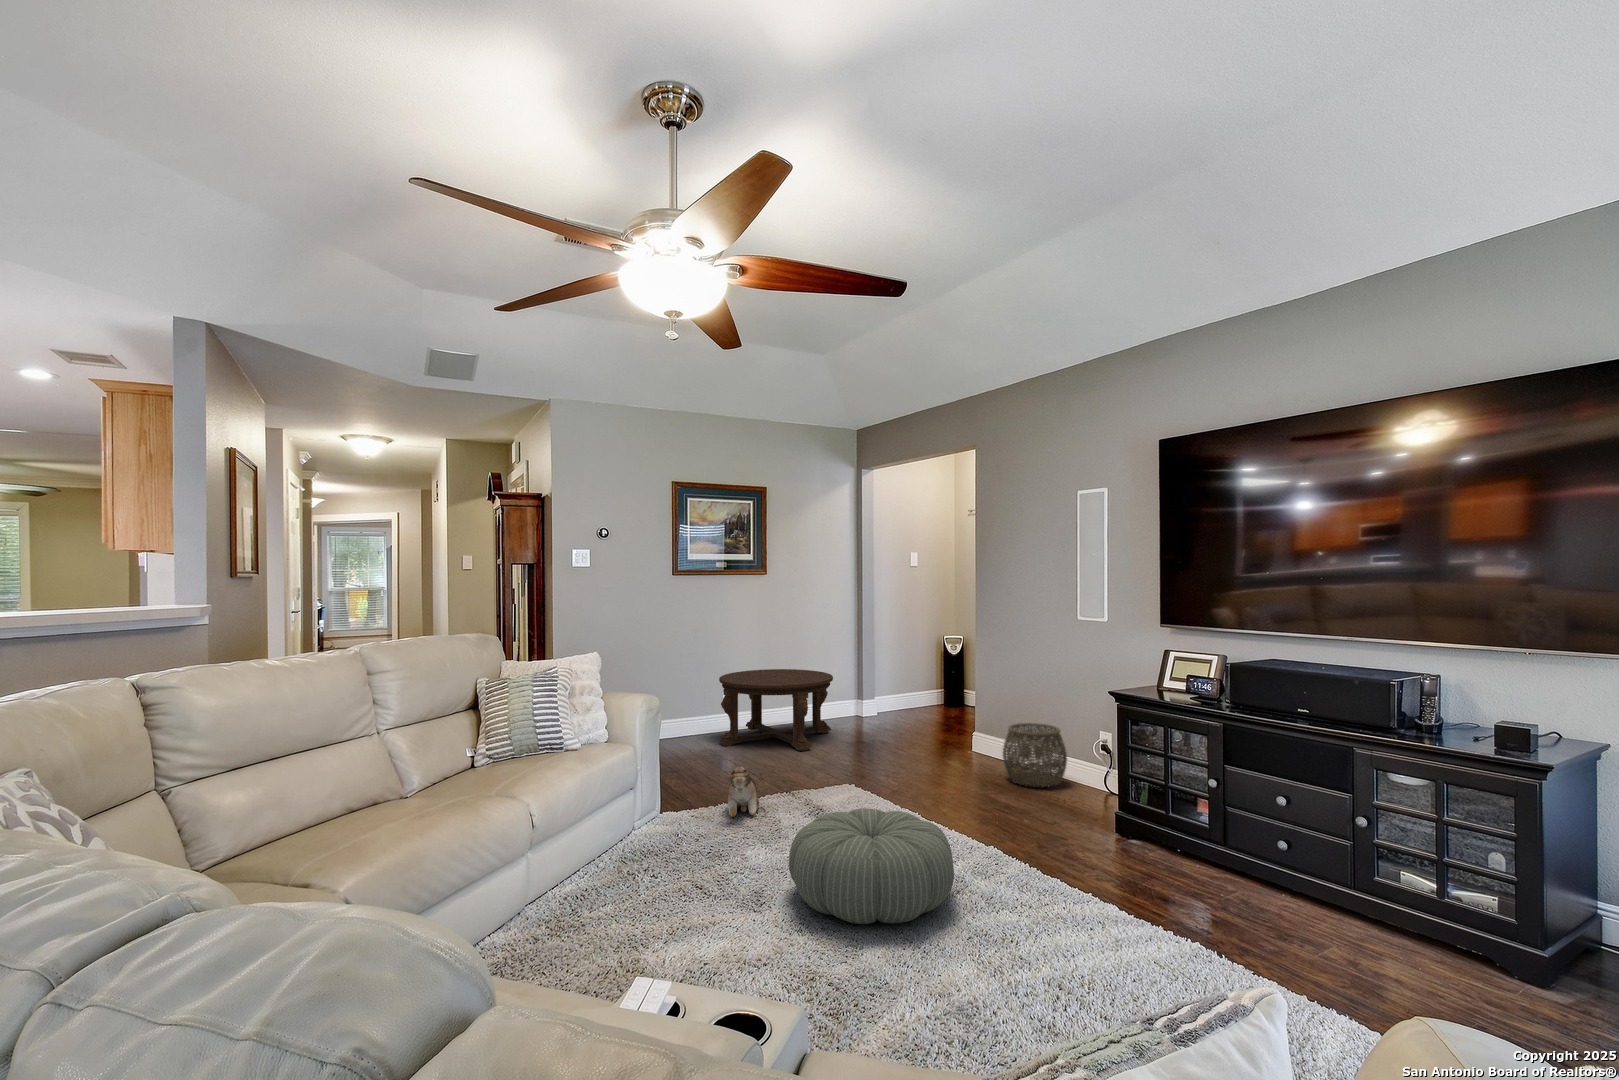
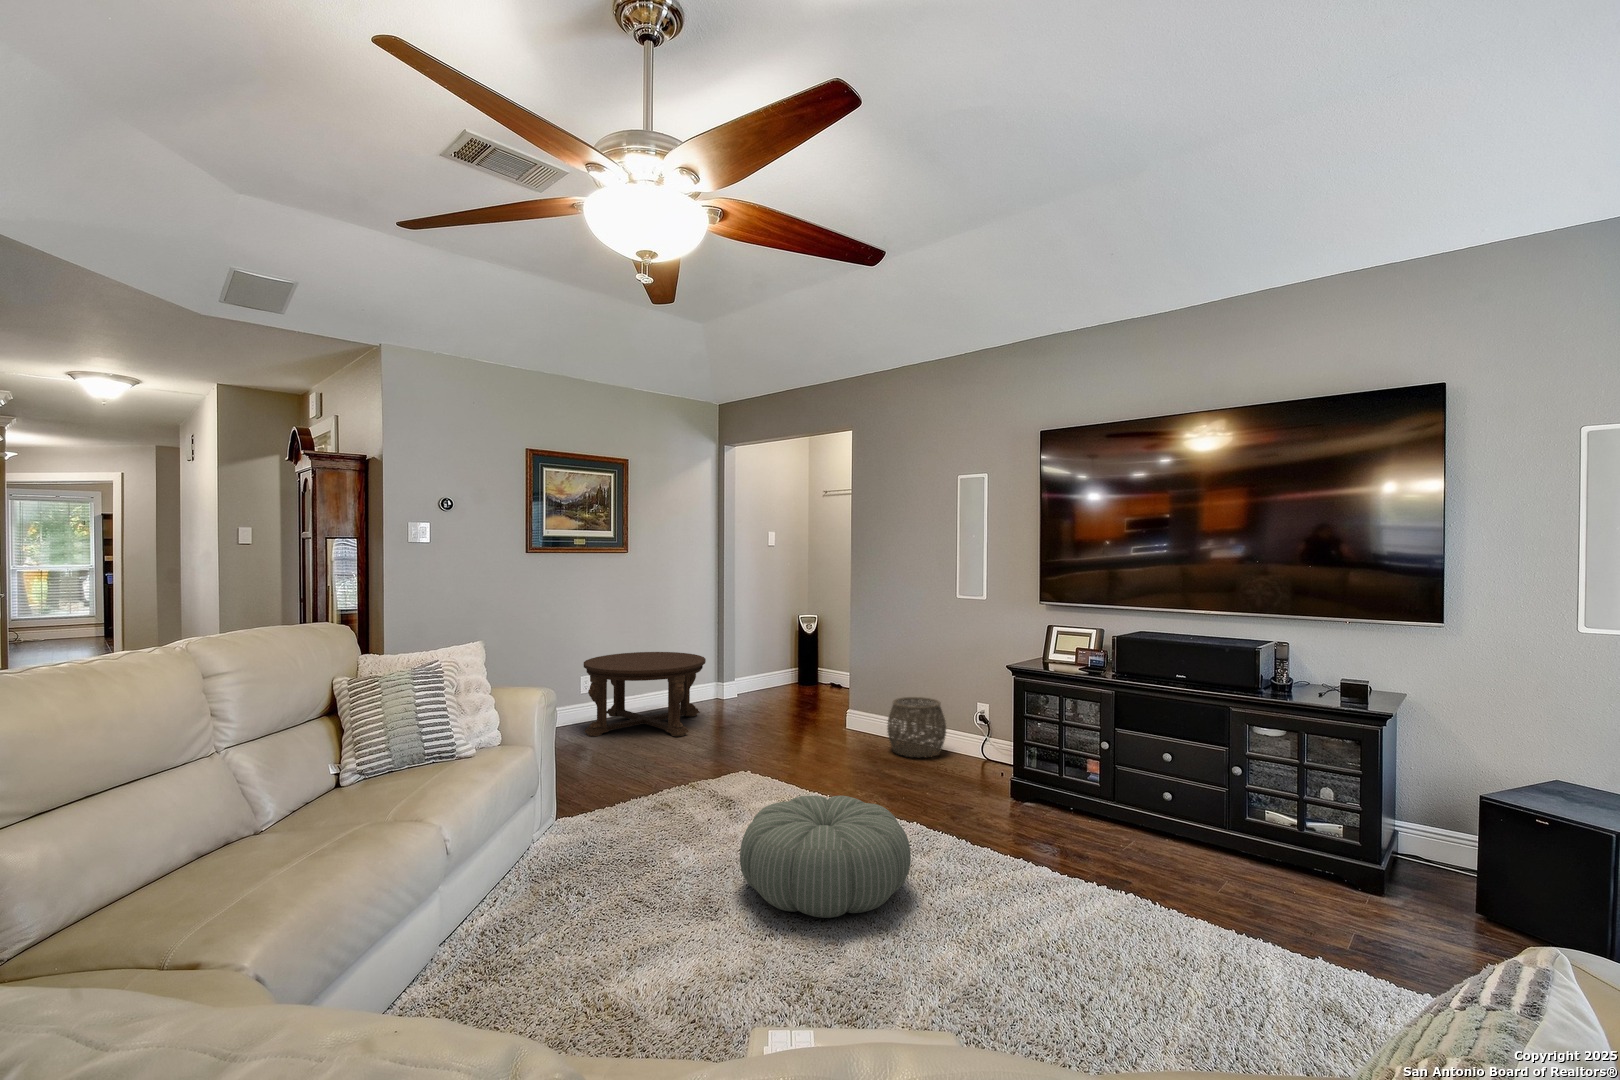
plush toy: present [727,766,759,817] -> none [630,760,663,815]

